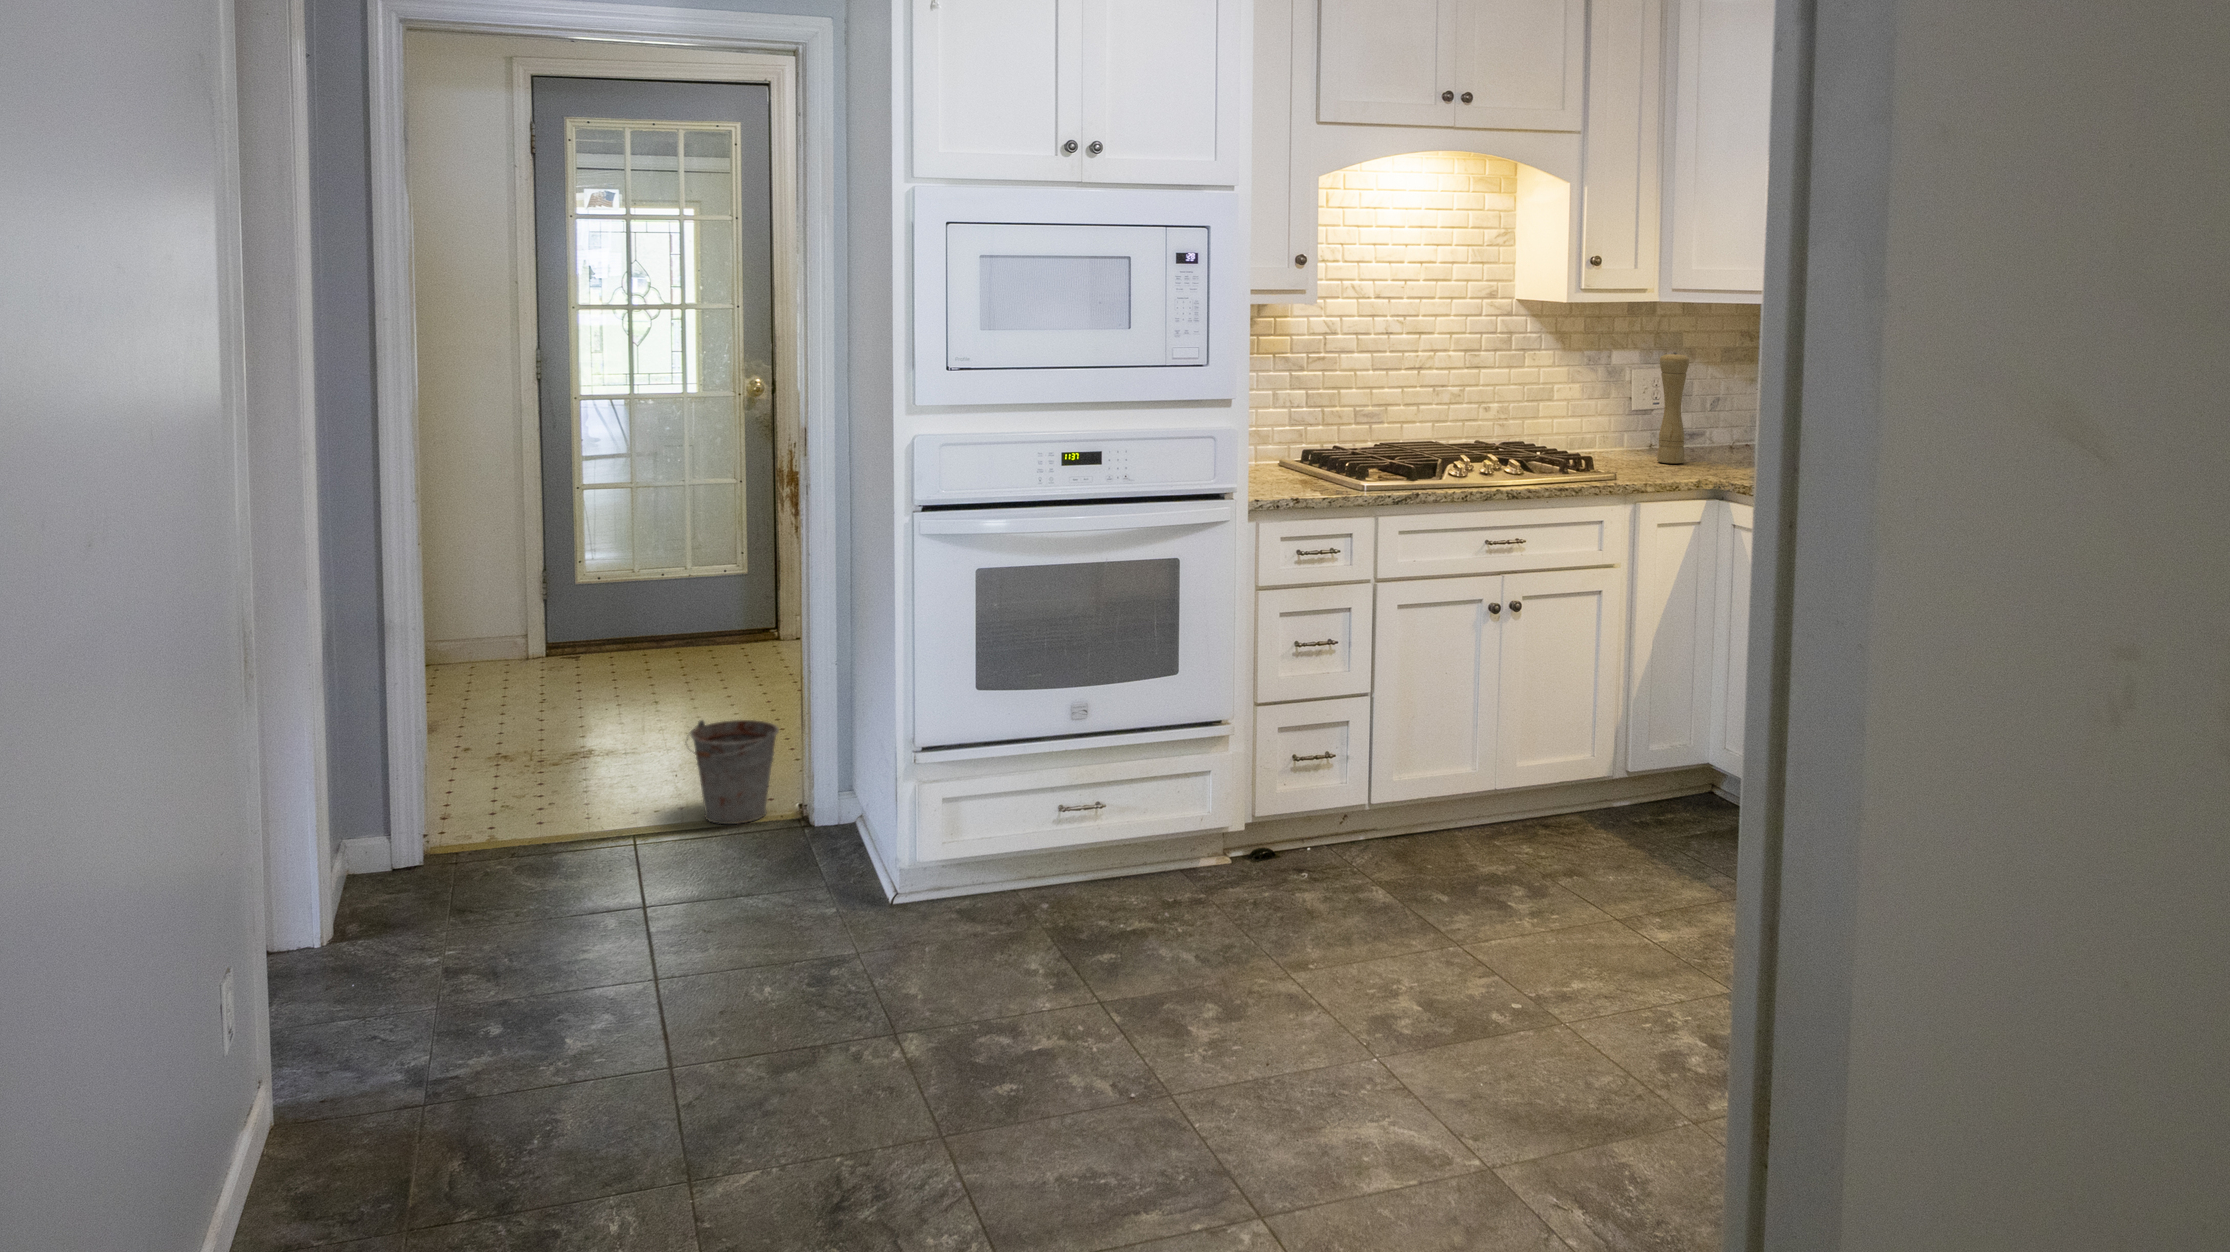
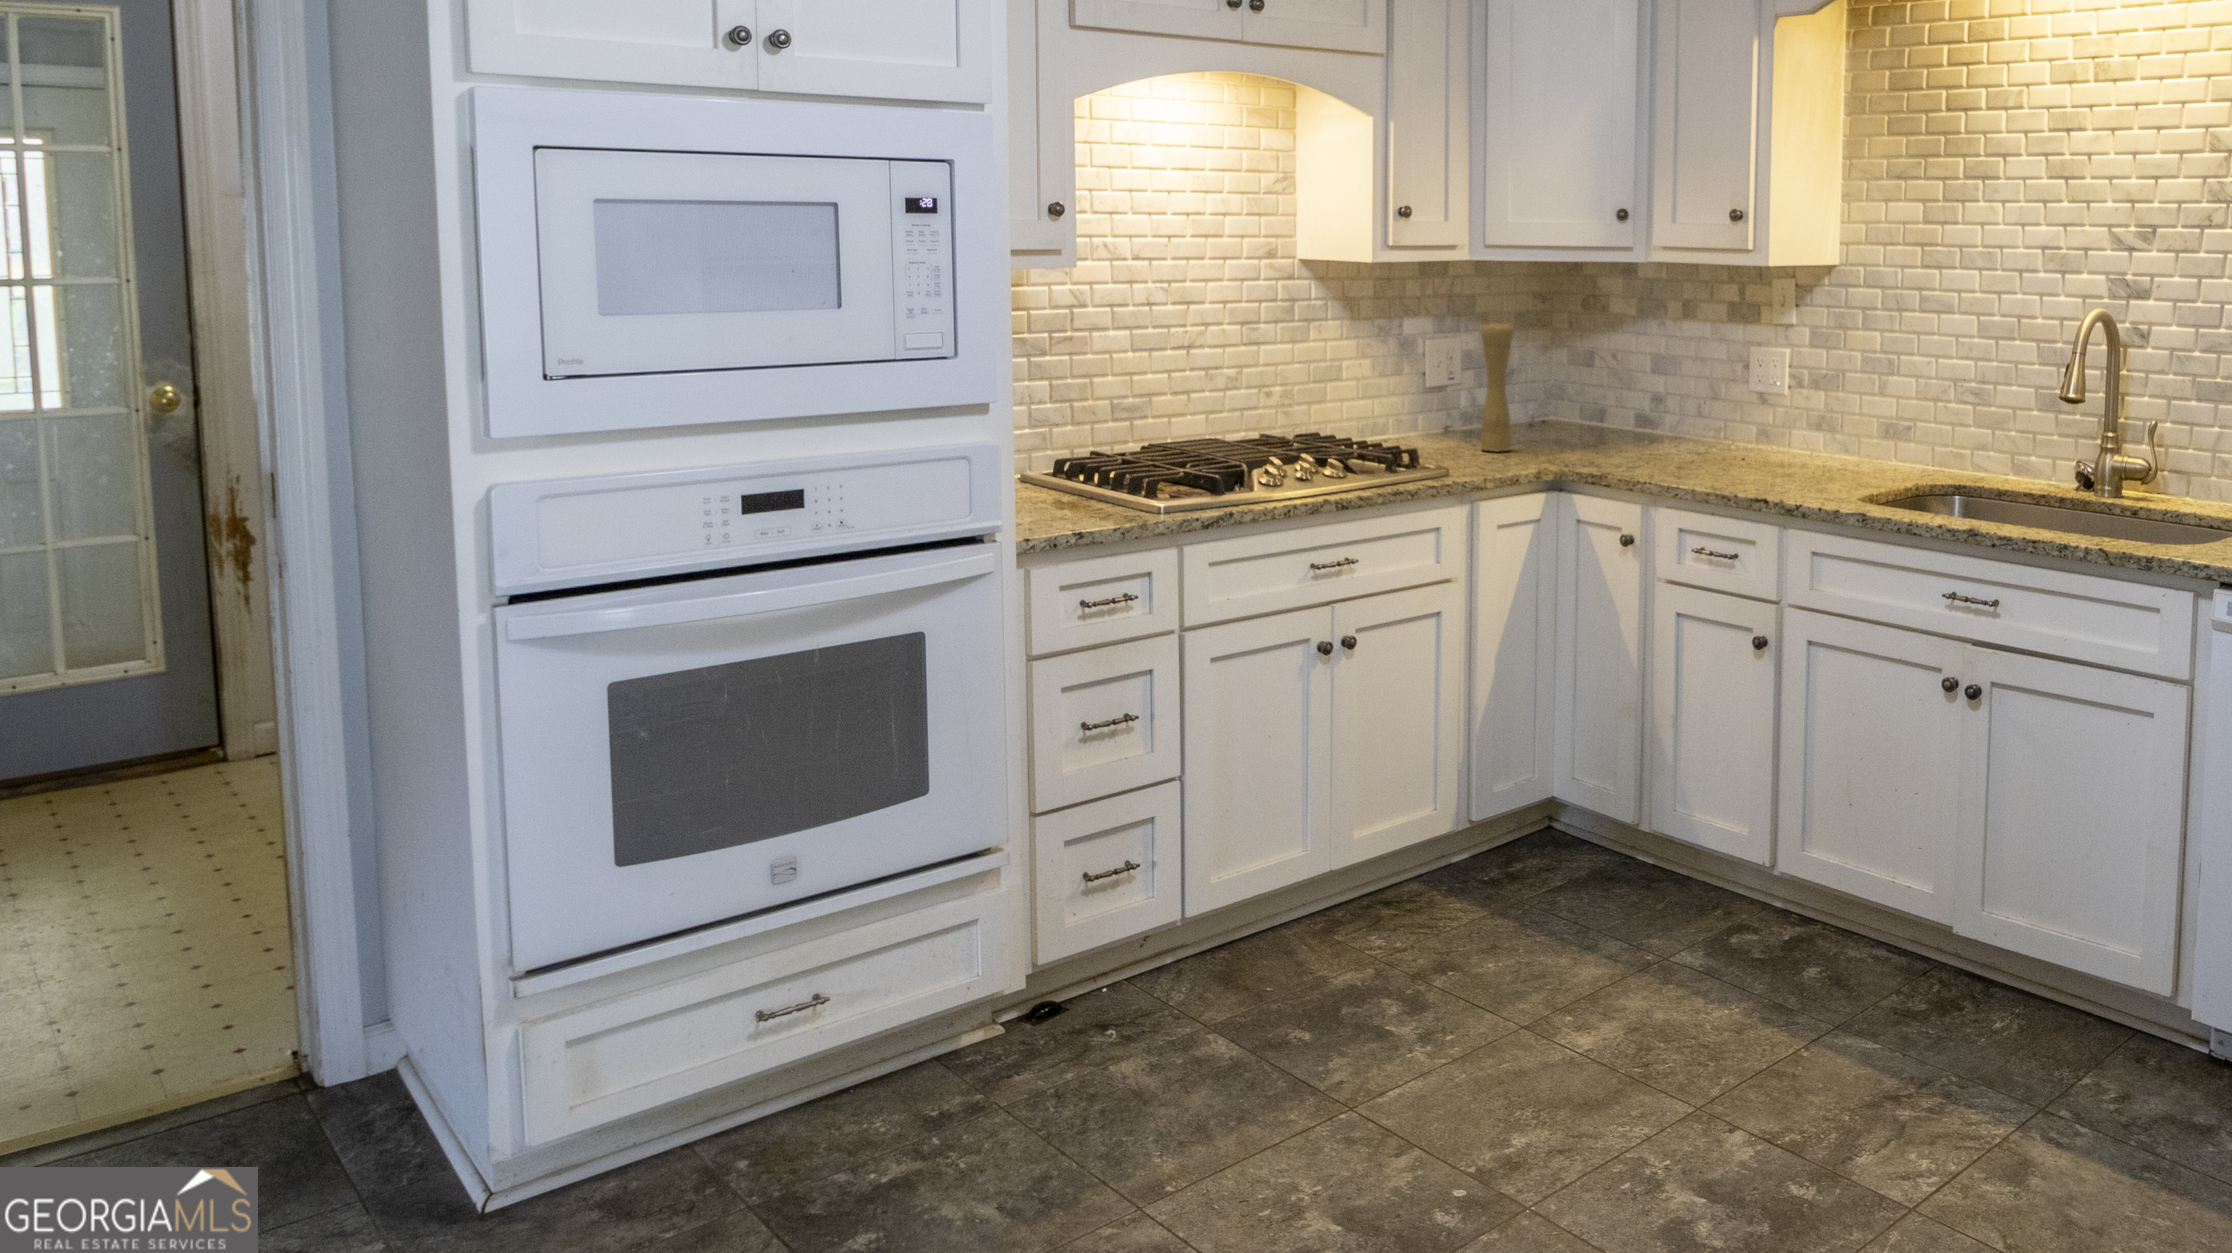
bucket: present [685,720,779,824] -> none [61,930,244,1110]

